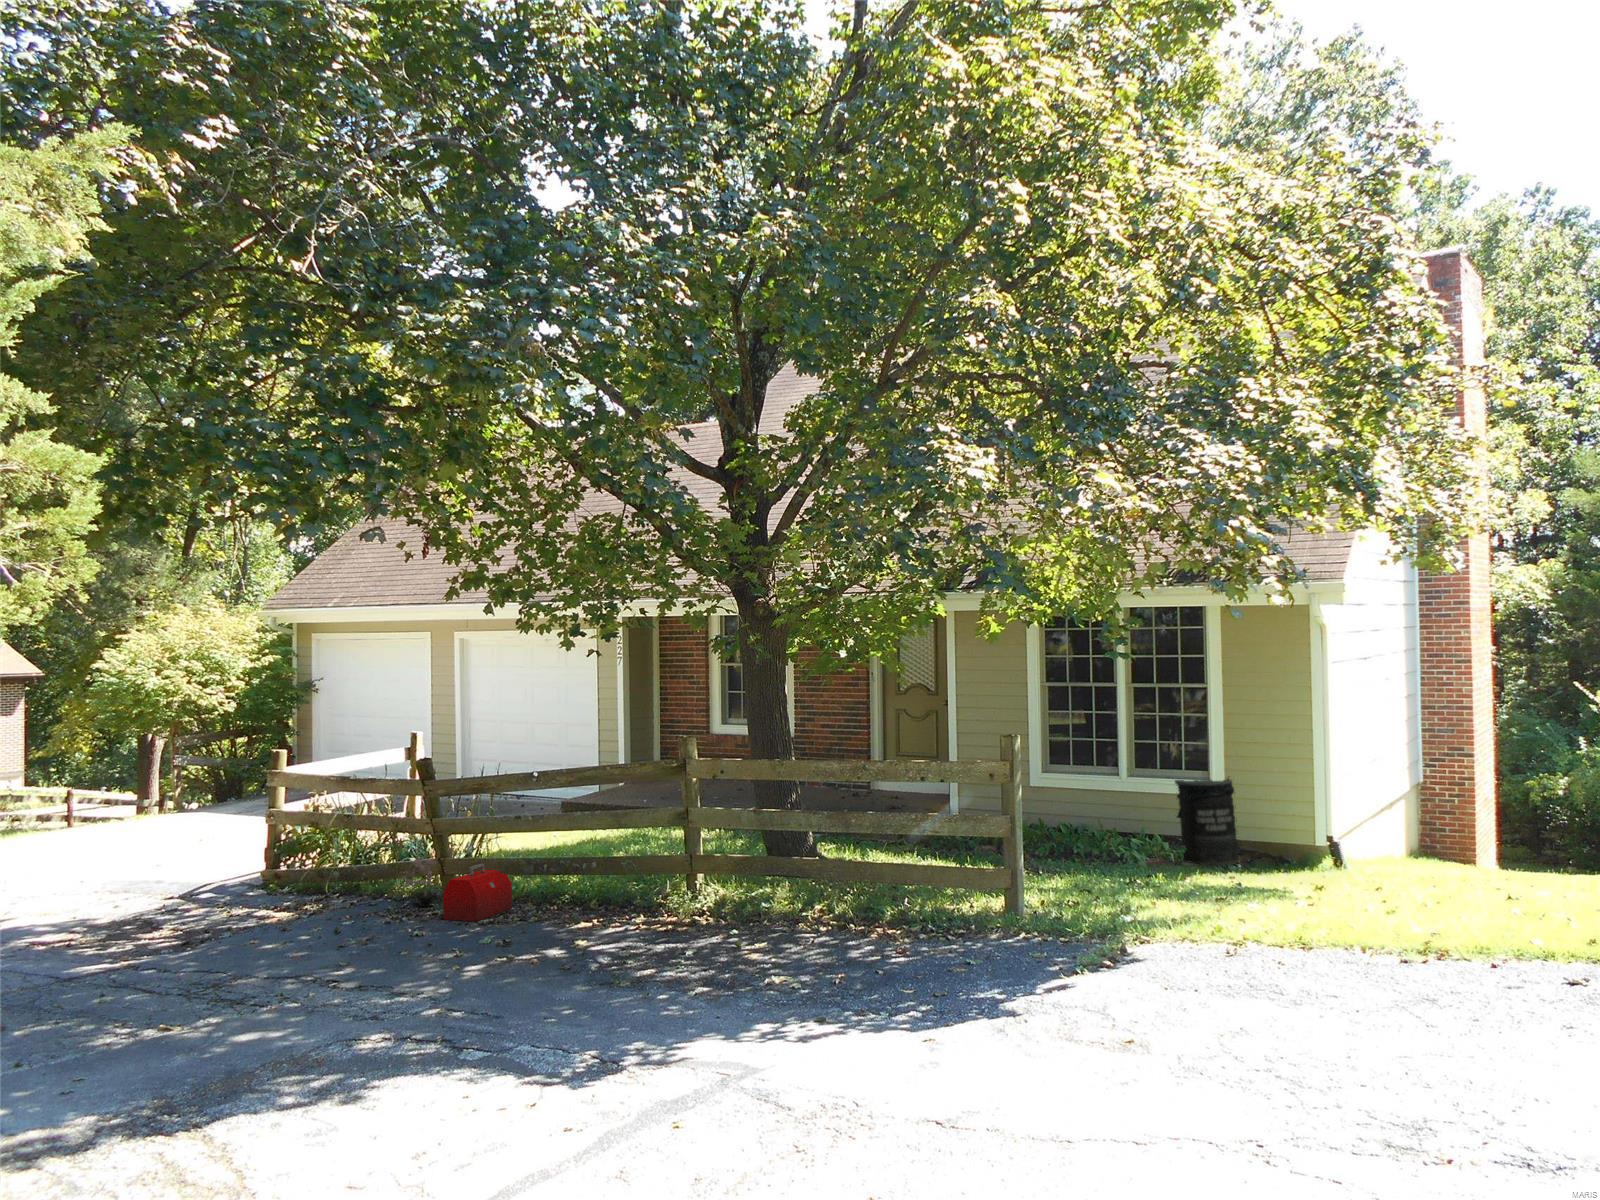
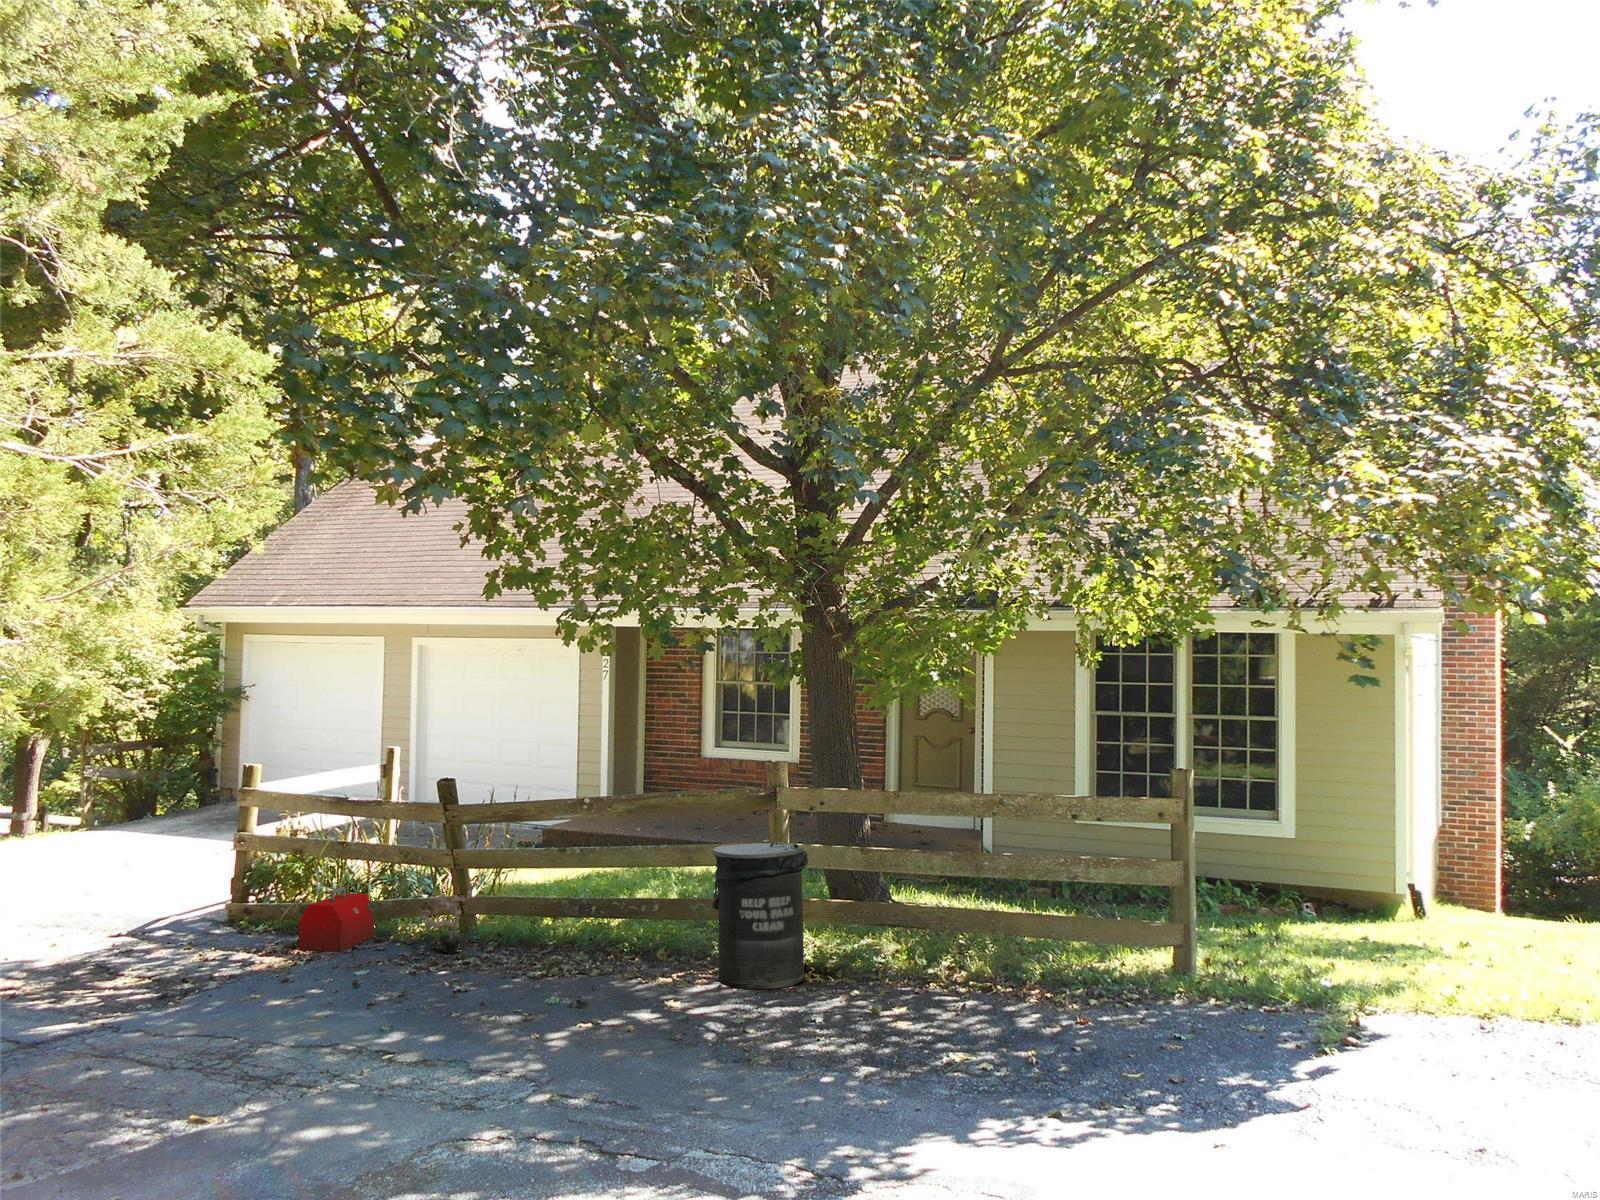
trash can: present [1175,778,1239,865] -> present [712,842,808,989]
toolbox: present [443,864,512,921] -> present [299,887,374,951]

